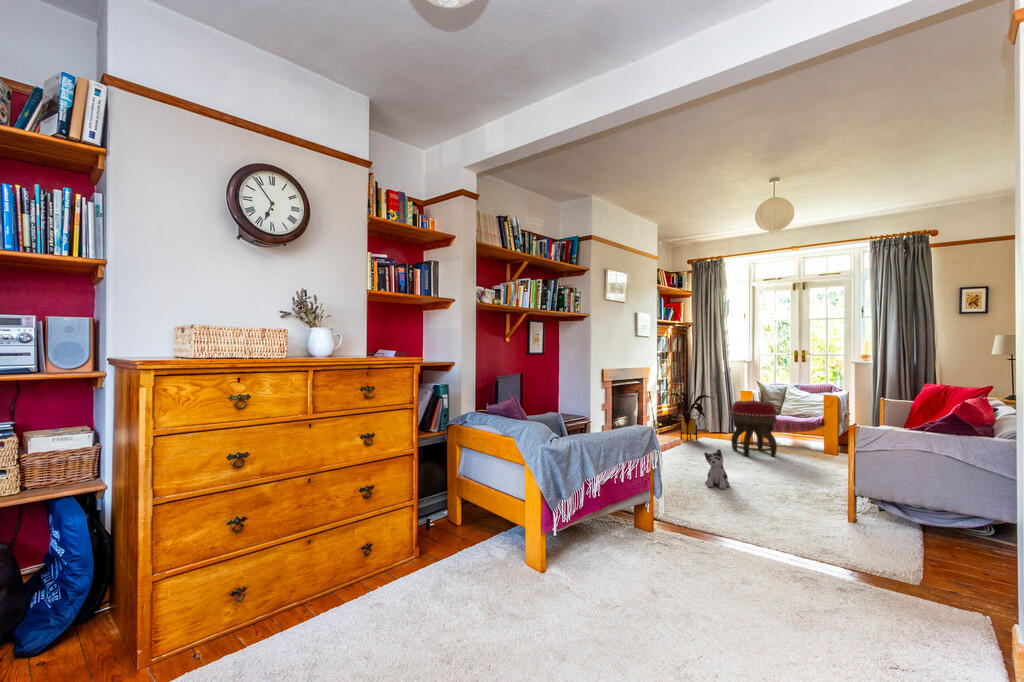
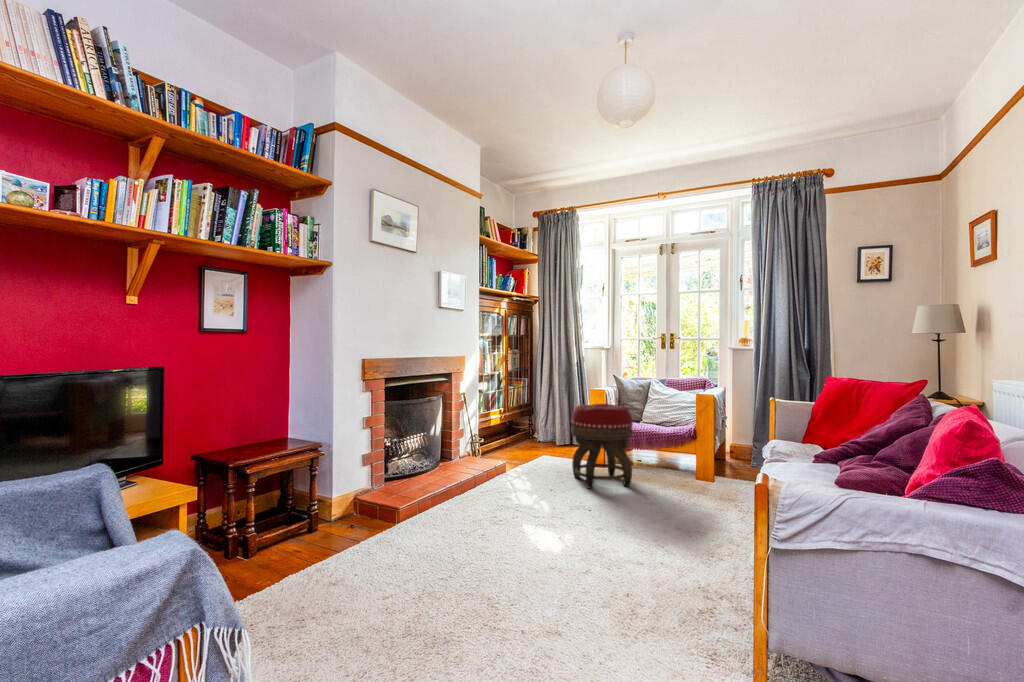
house plant: present [667,391,712,441] -> none [483,390,558,463]
plush toy: present [704,449,730,489] -> none [497,500,540,577]

